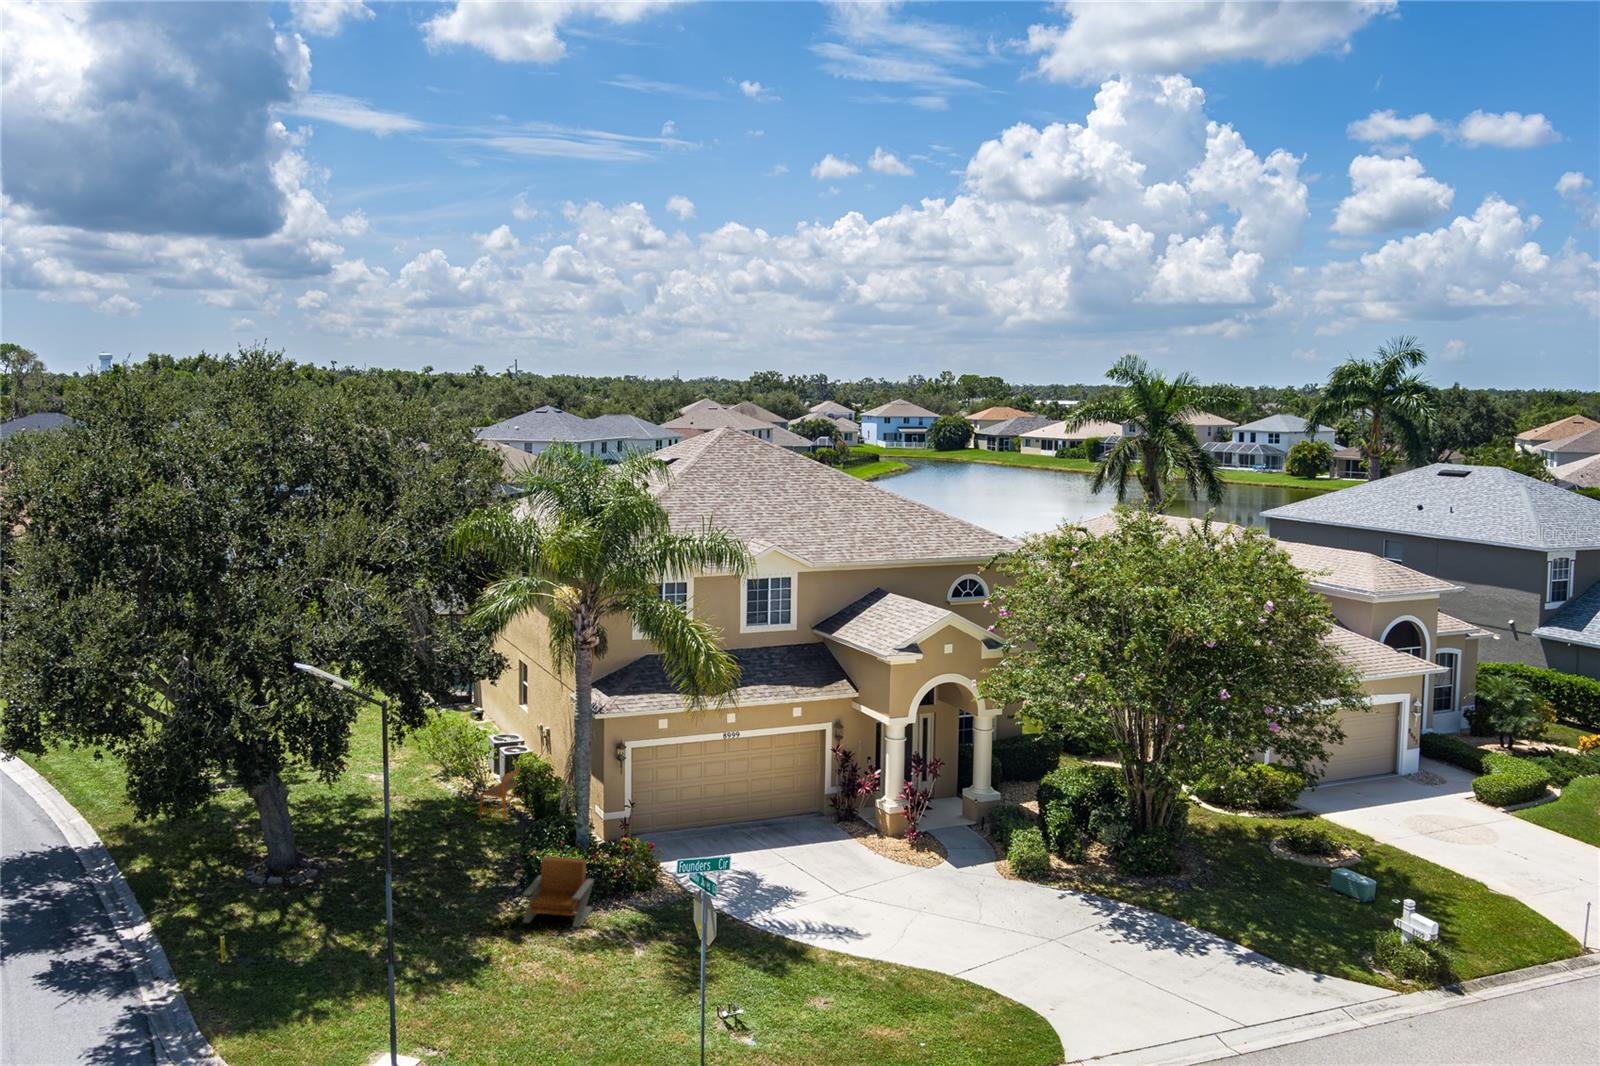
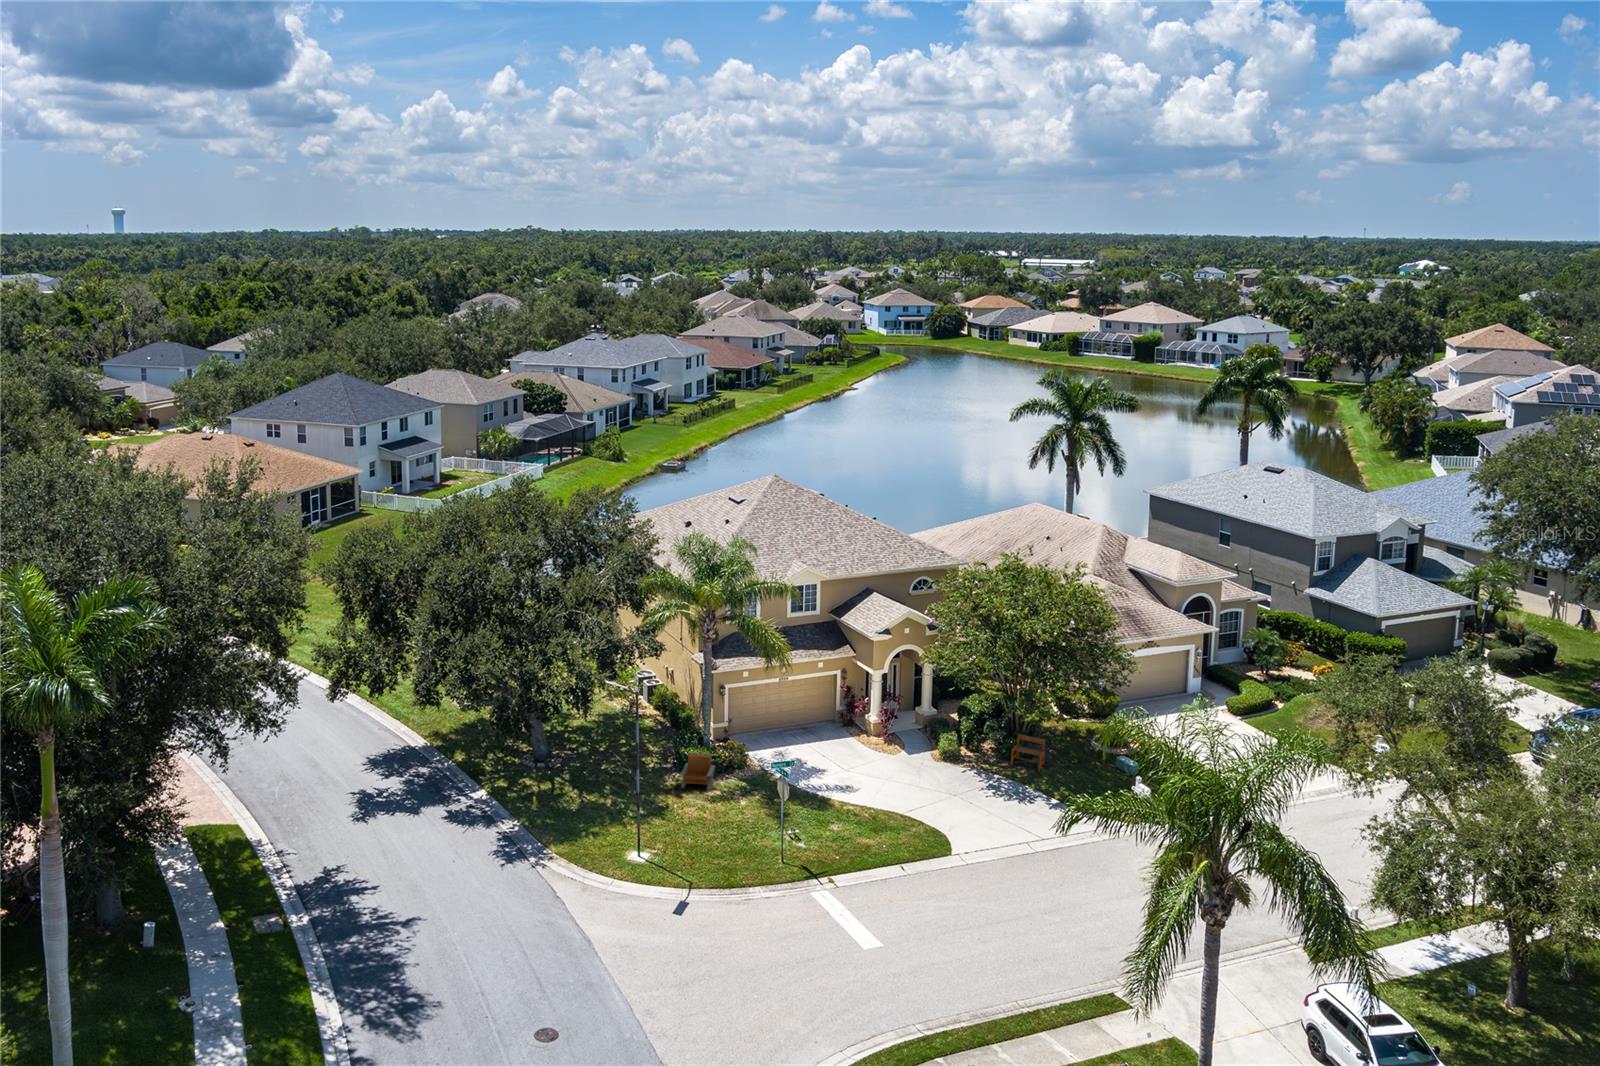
bench: present [479,767,520,820] -> present [1011,734,1045,771]

